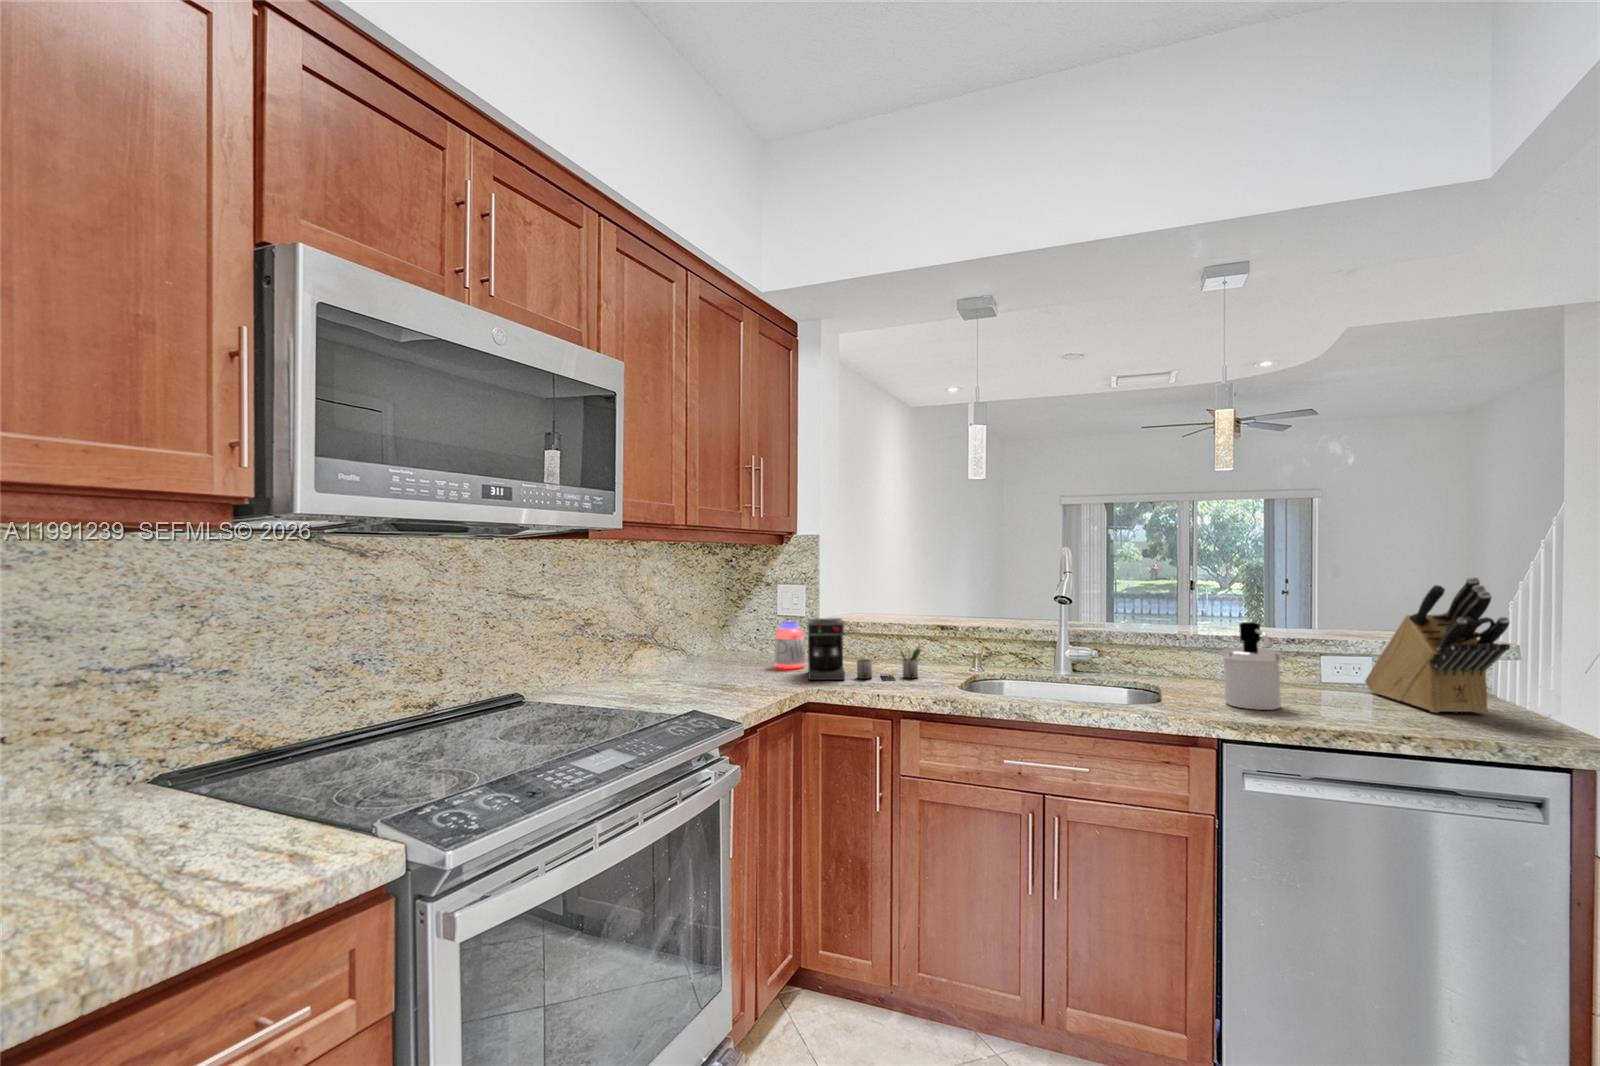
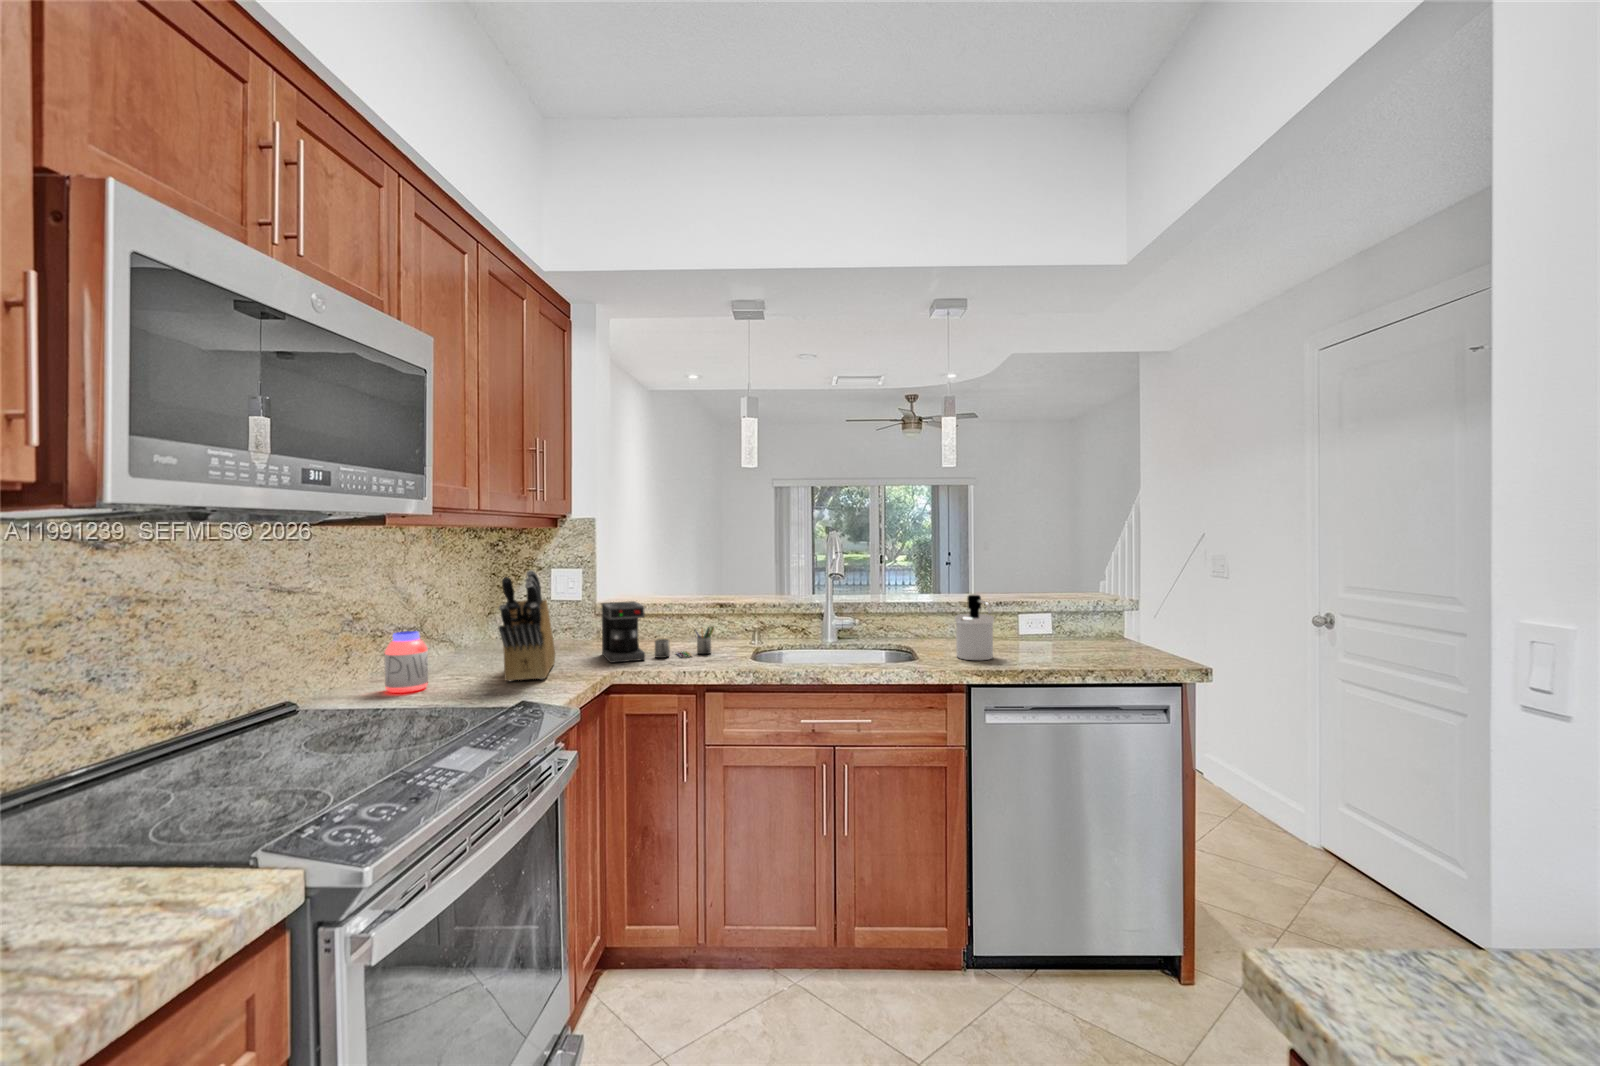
knife block: present [1365,577,1510,713] -> present [499,570,555,681]
jar: present [775,622,805,669] -> present [385,631,428,693]

